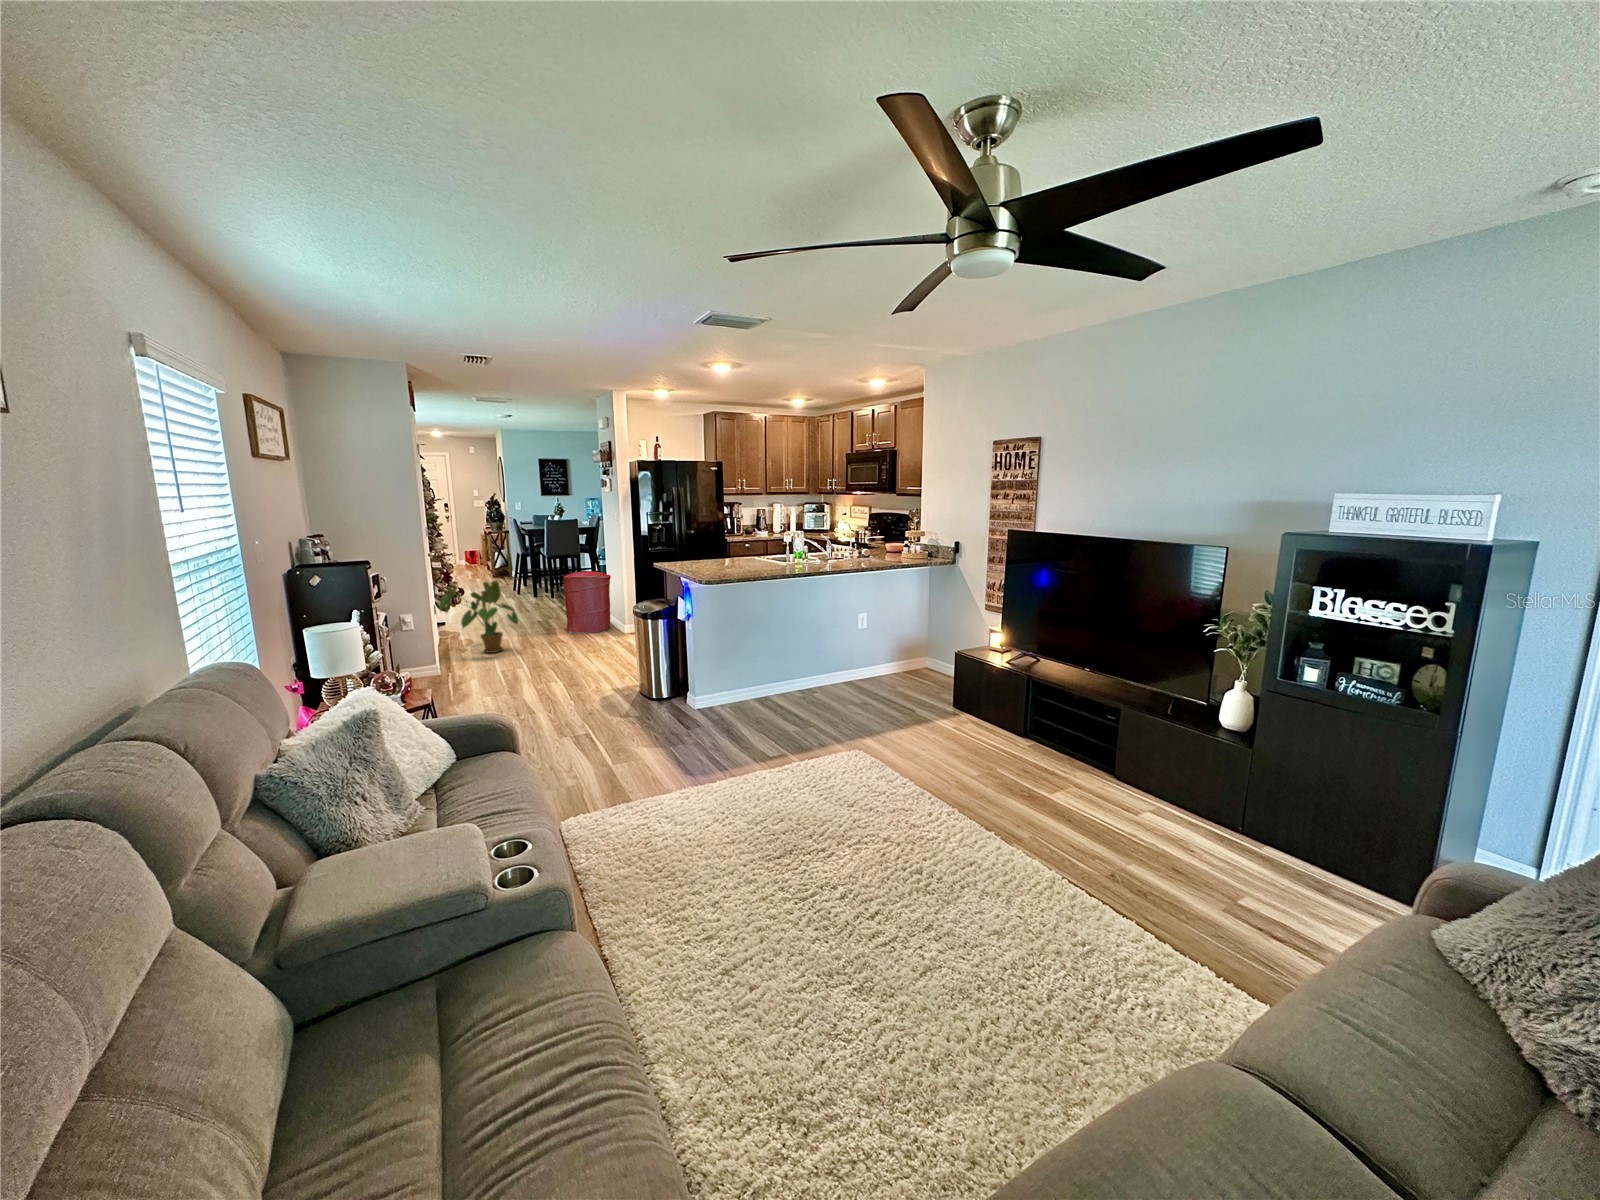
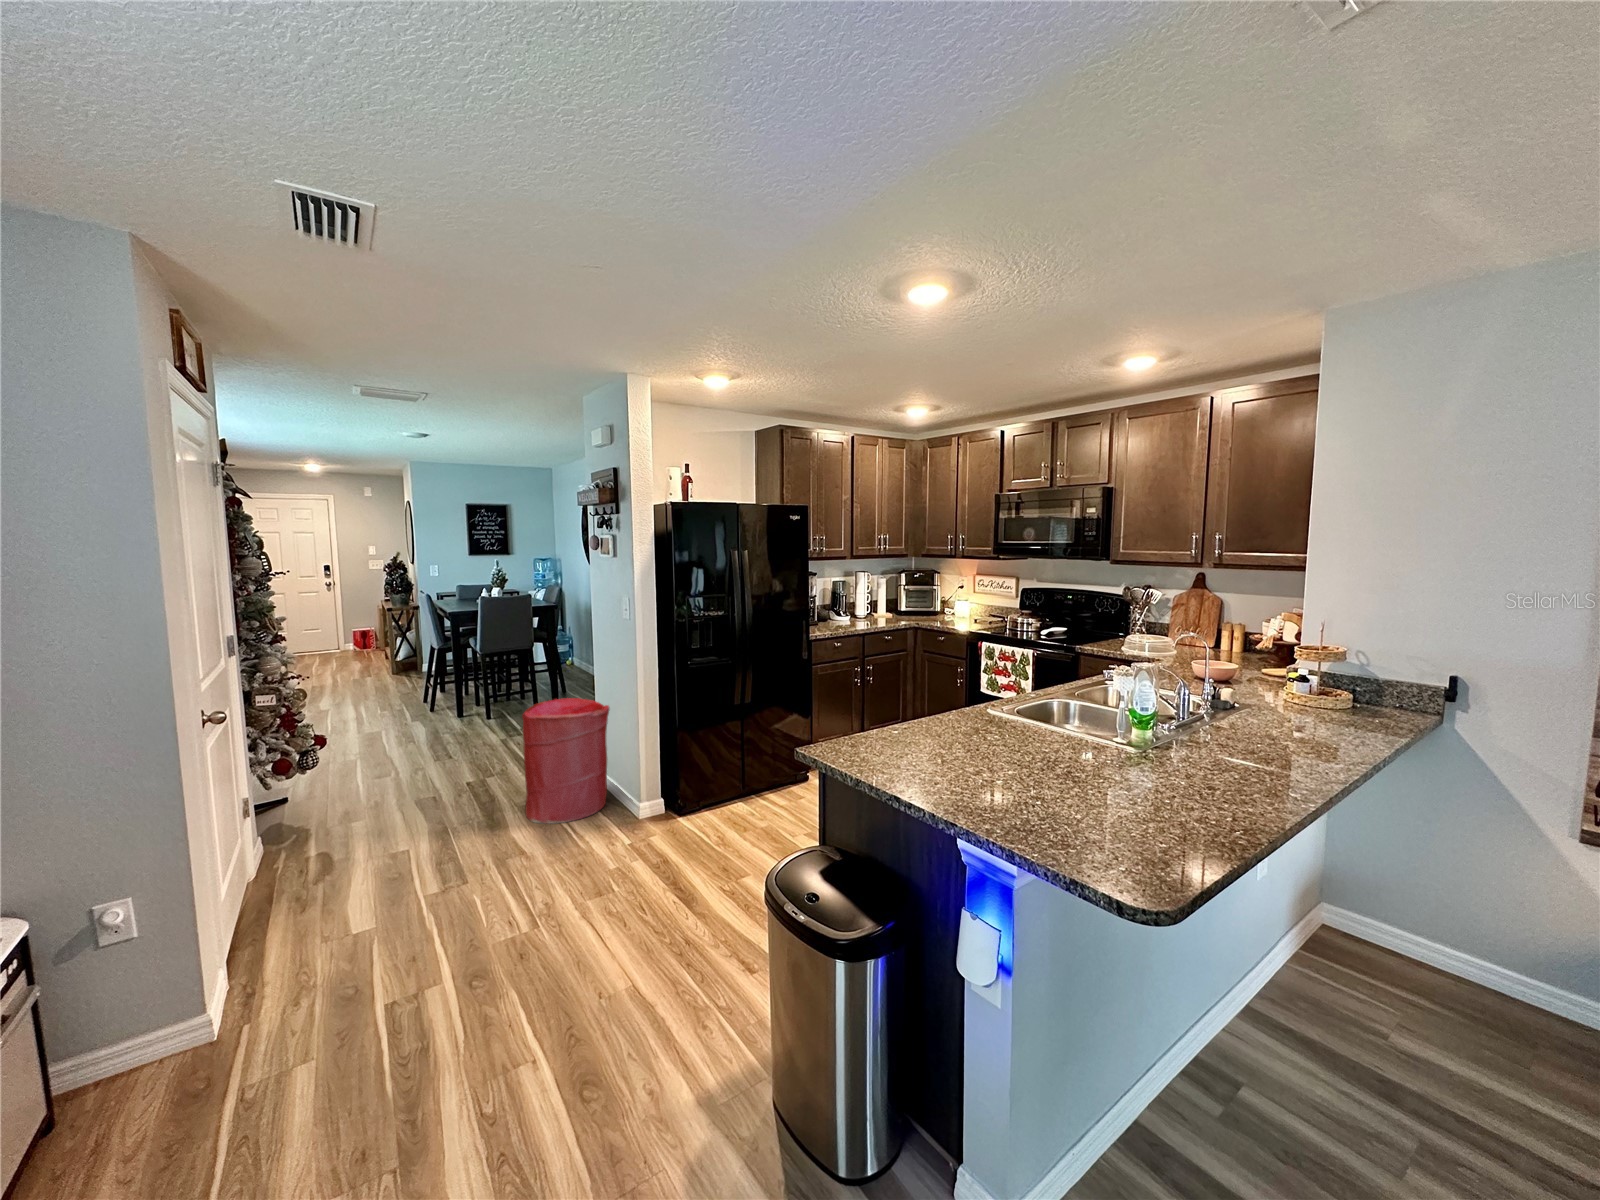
house plant: present [439,581,518,653] -> none [242,749,432,909]

